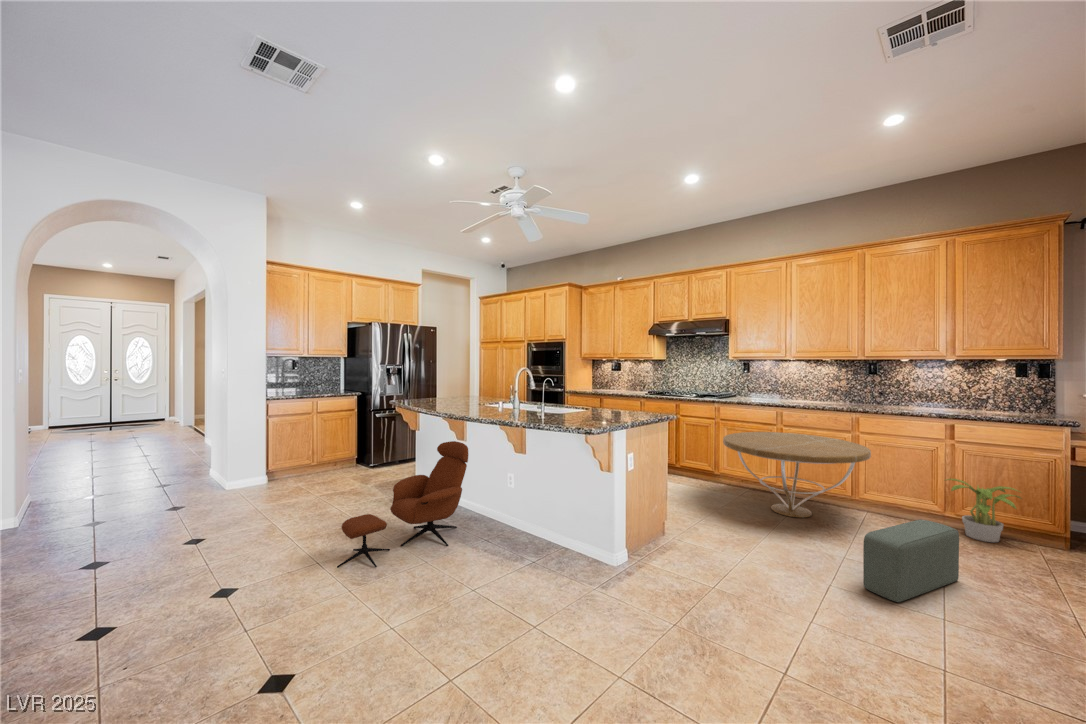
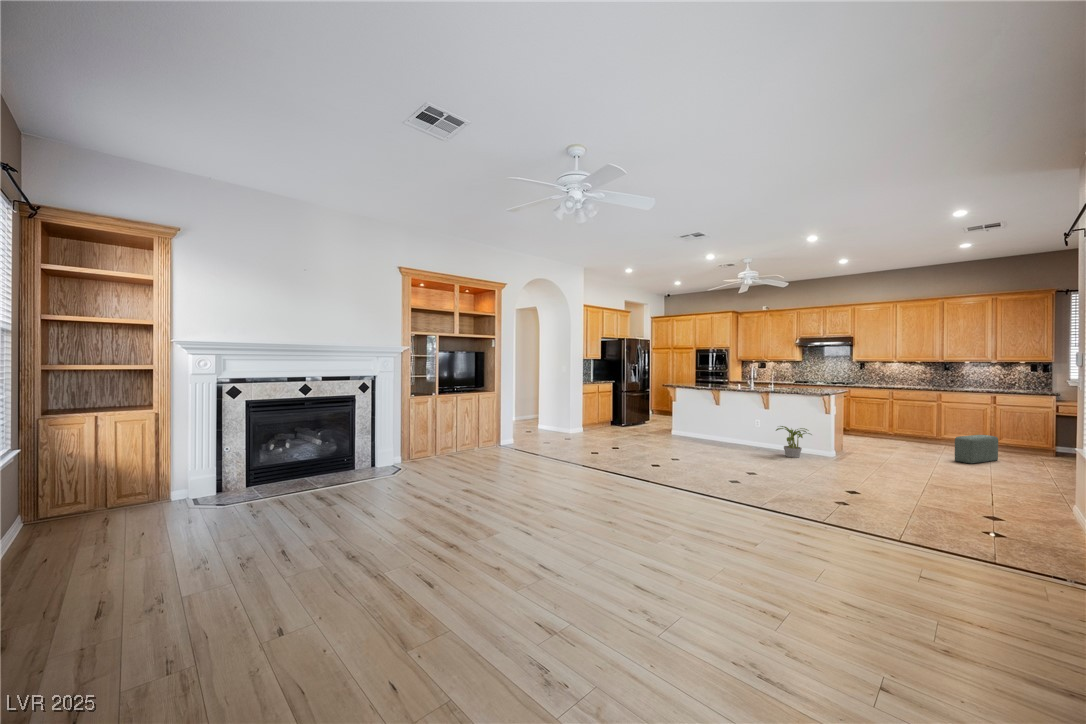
coffee table: present [723,432,871,518] -> none [863,403,951,445]
lounge chair: present [337,441,468,567] -> none [700,402,747,454]
potted plant: present [947,479,1021,542] -> present [776,426,812,458]

